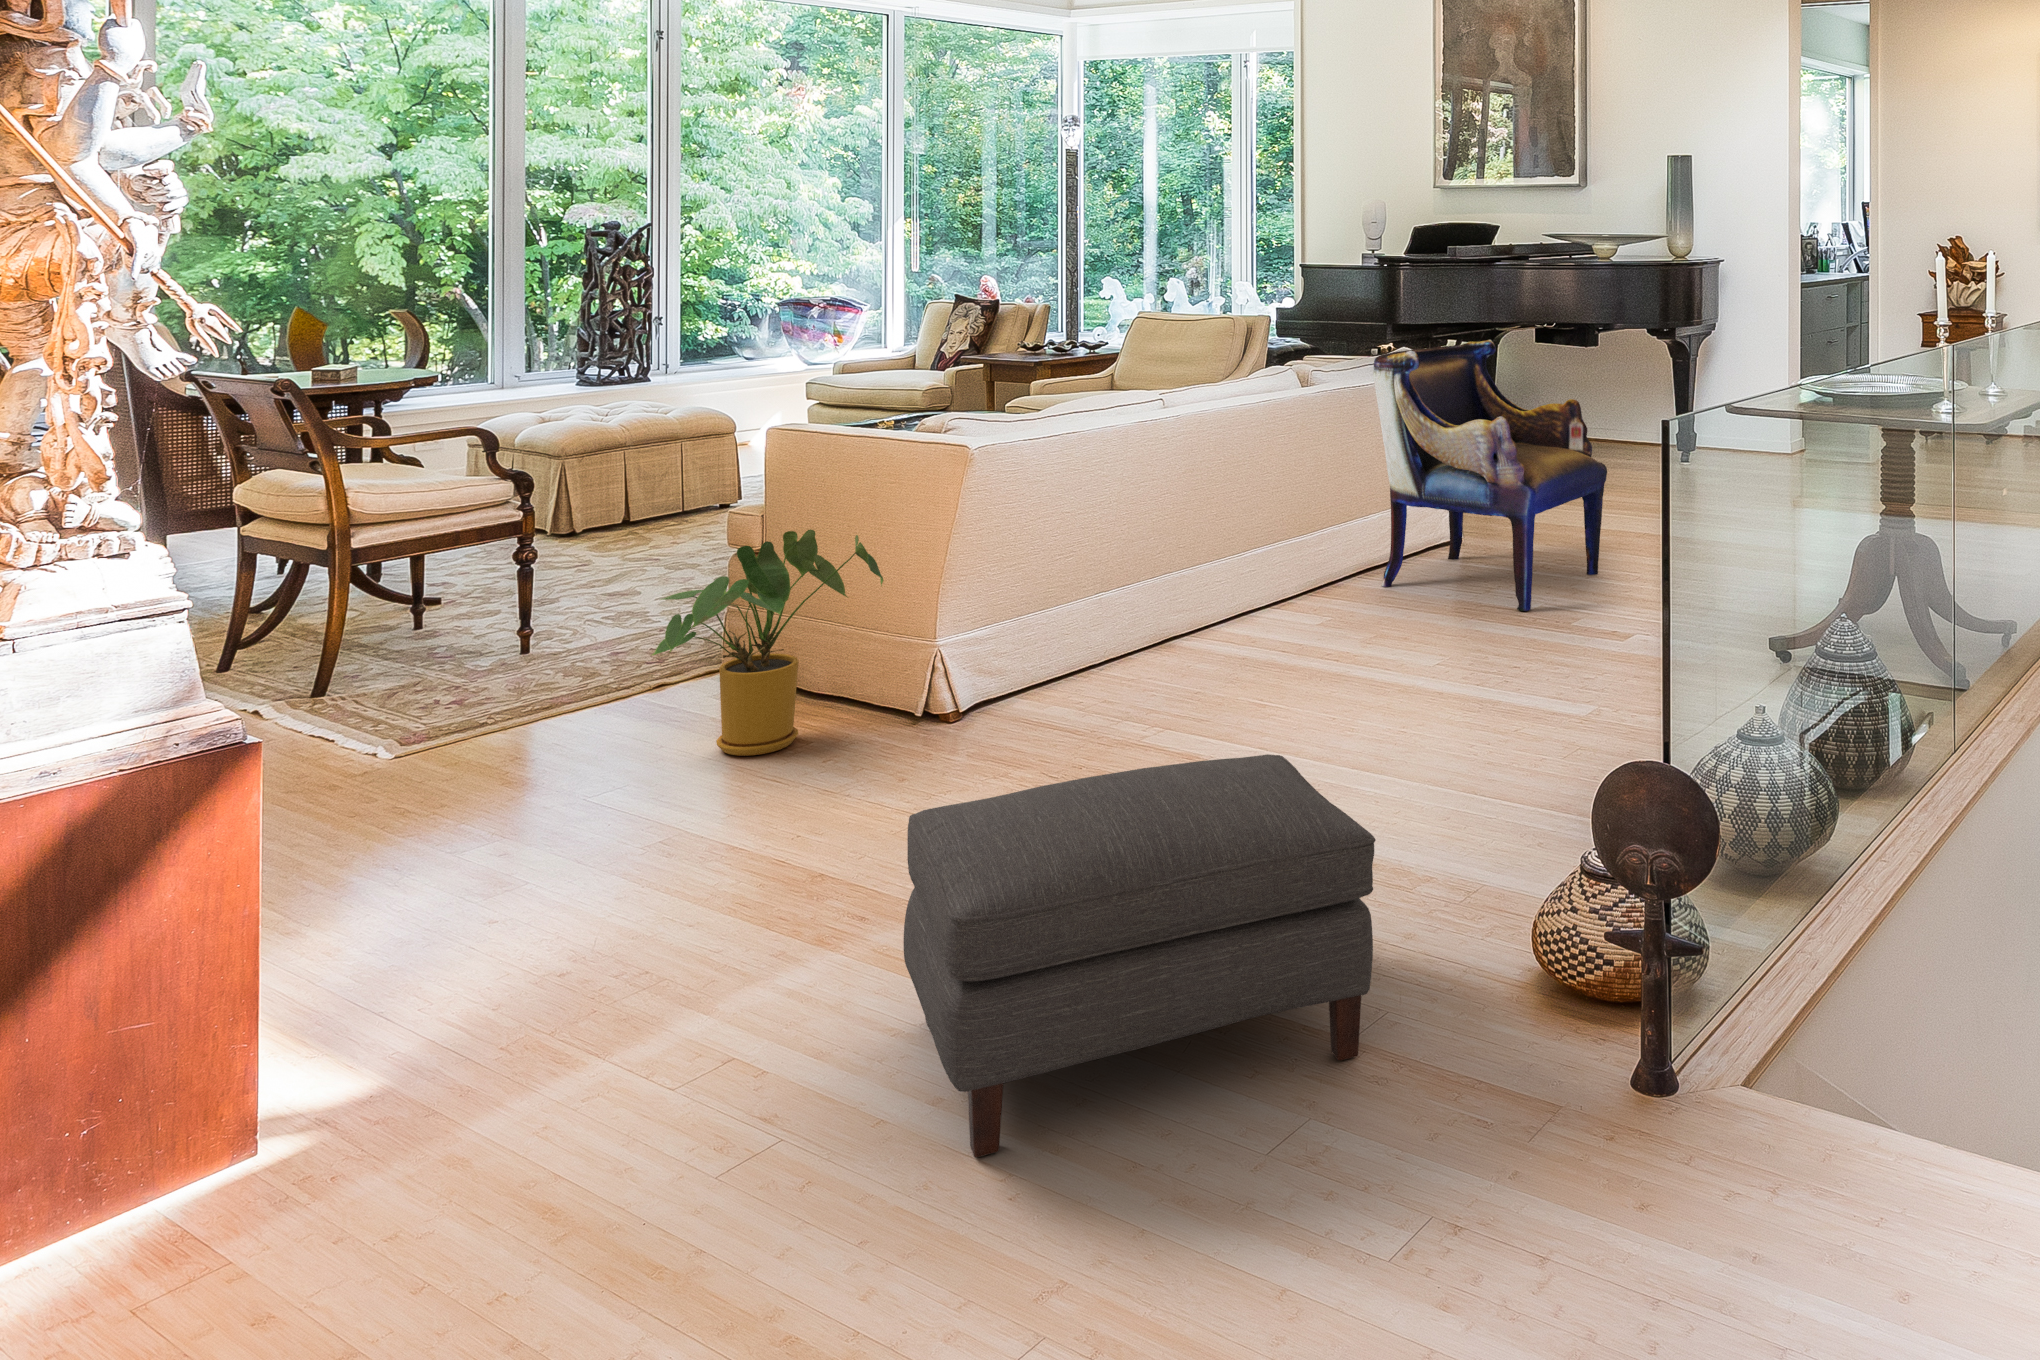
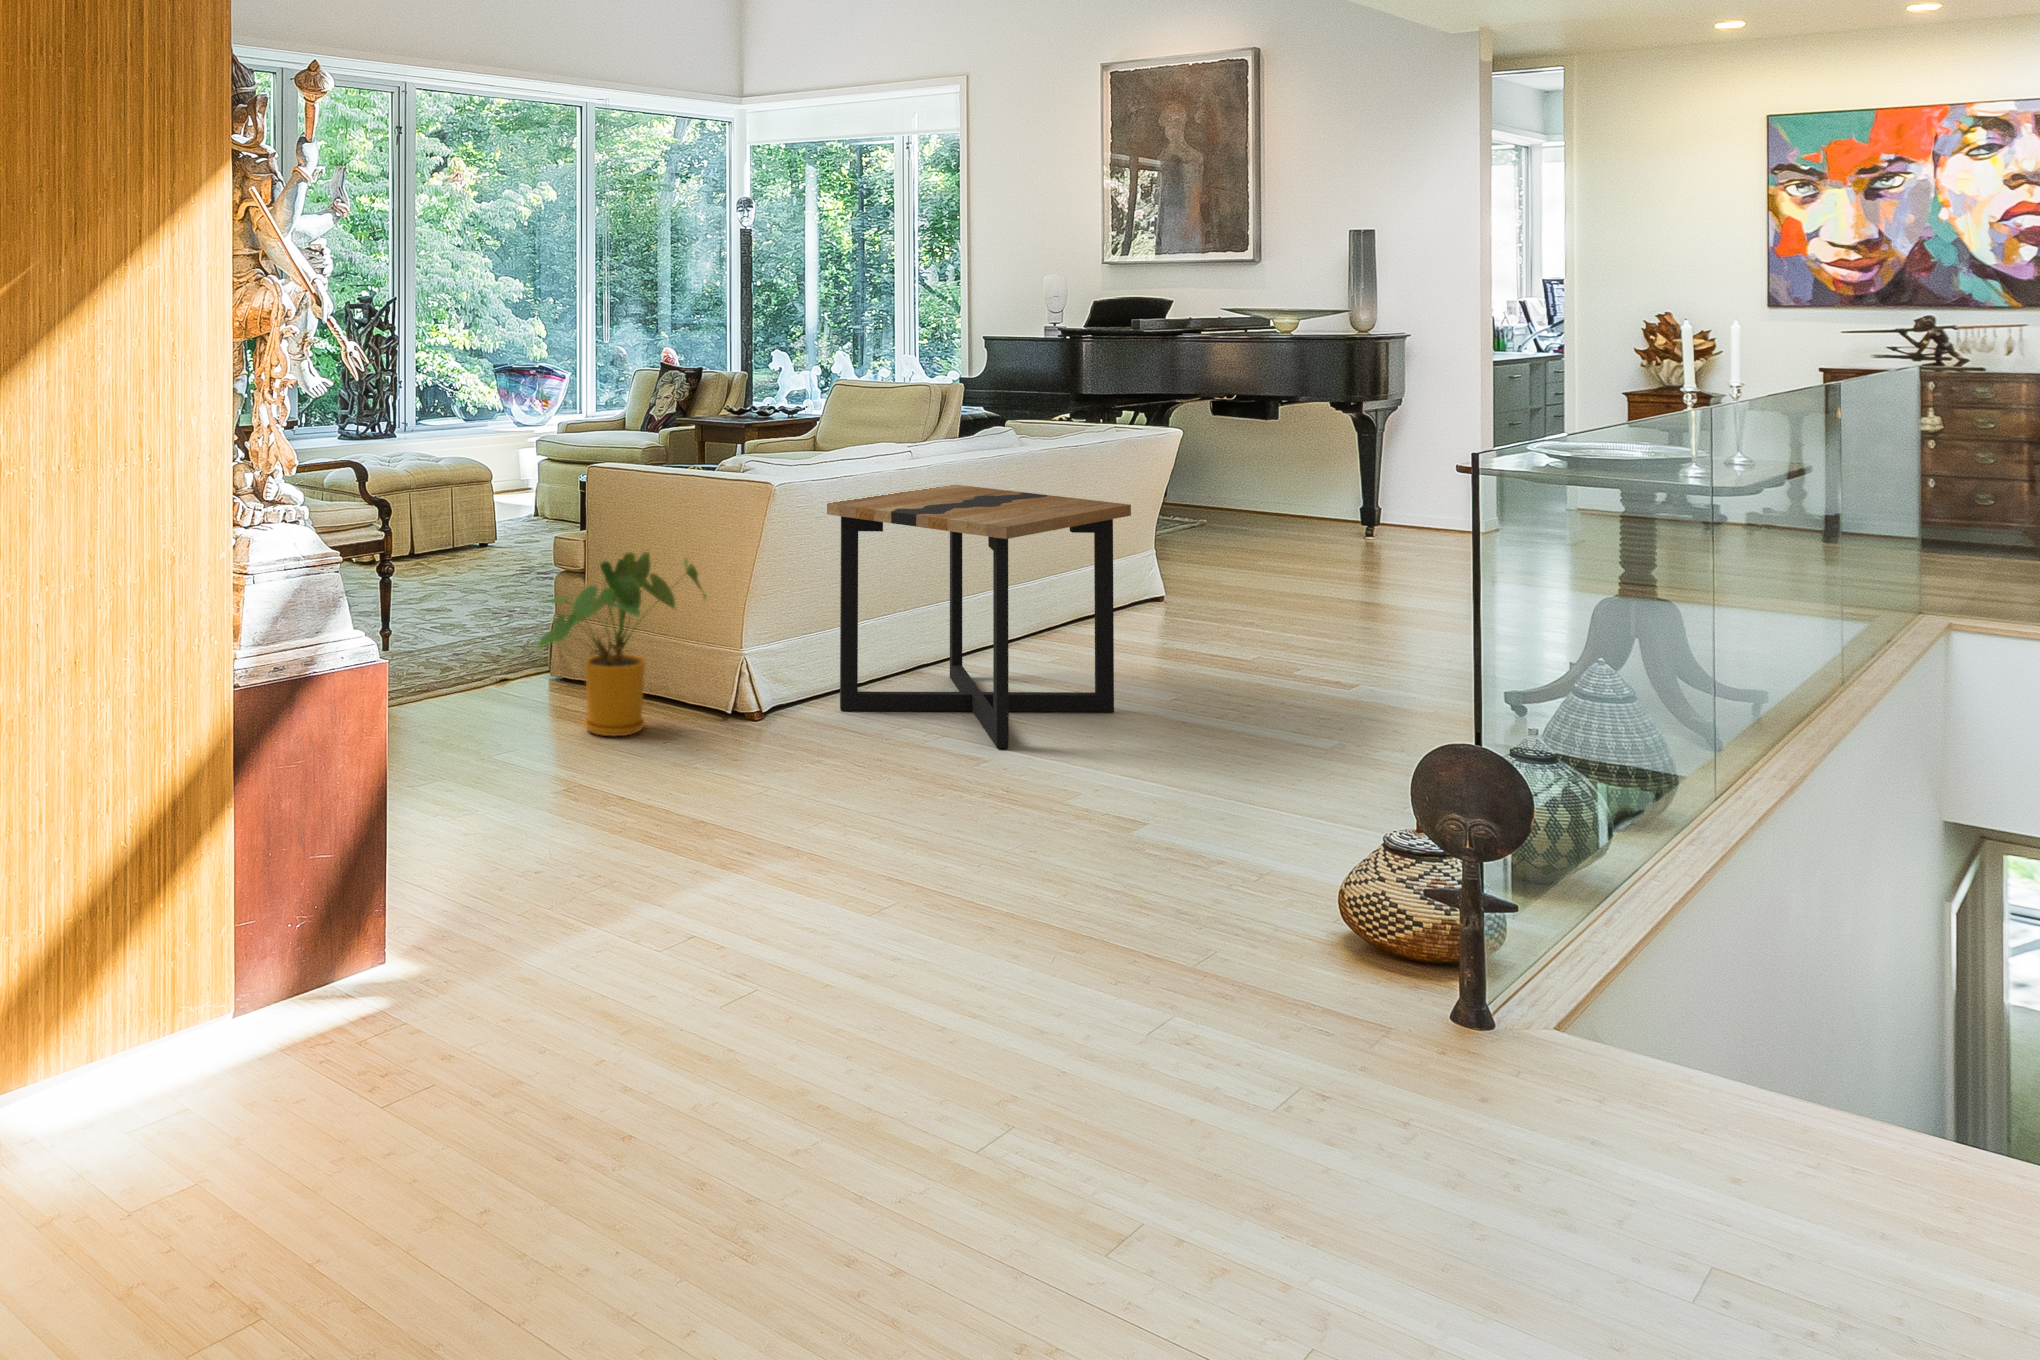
armchair: present [1373,340,1607,611] -> none [1091,408,1320,664]
side table: none [1033,433,1387,738] -> present [827,485,1131,748]
ottoman: present [903,754,1376,1157] -> none [833,736,1219,1007]

